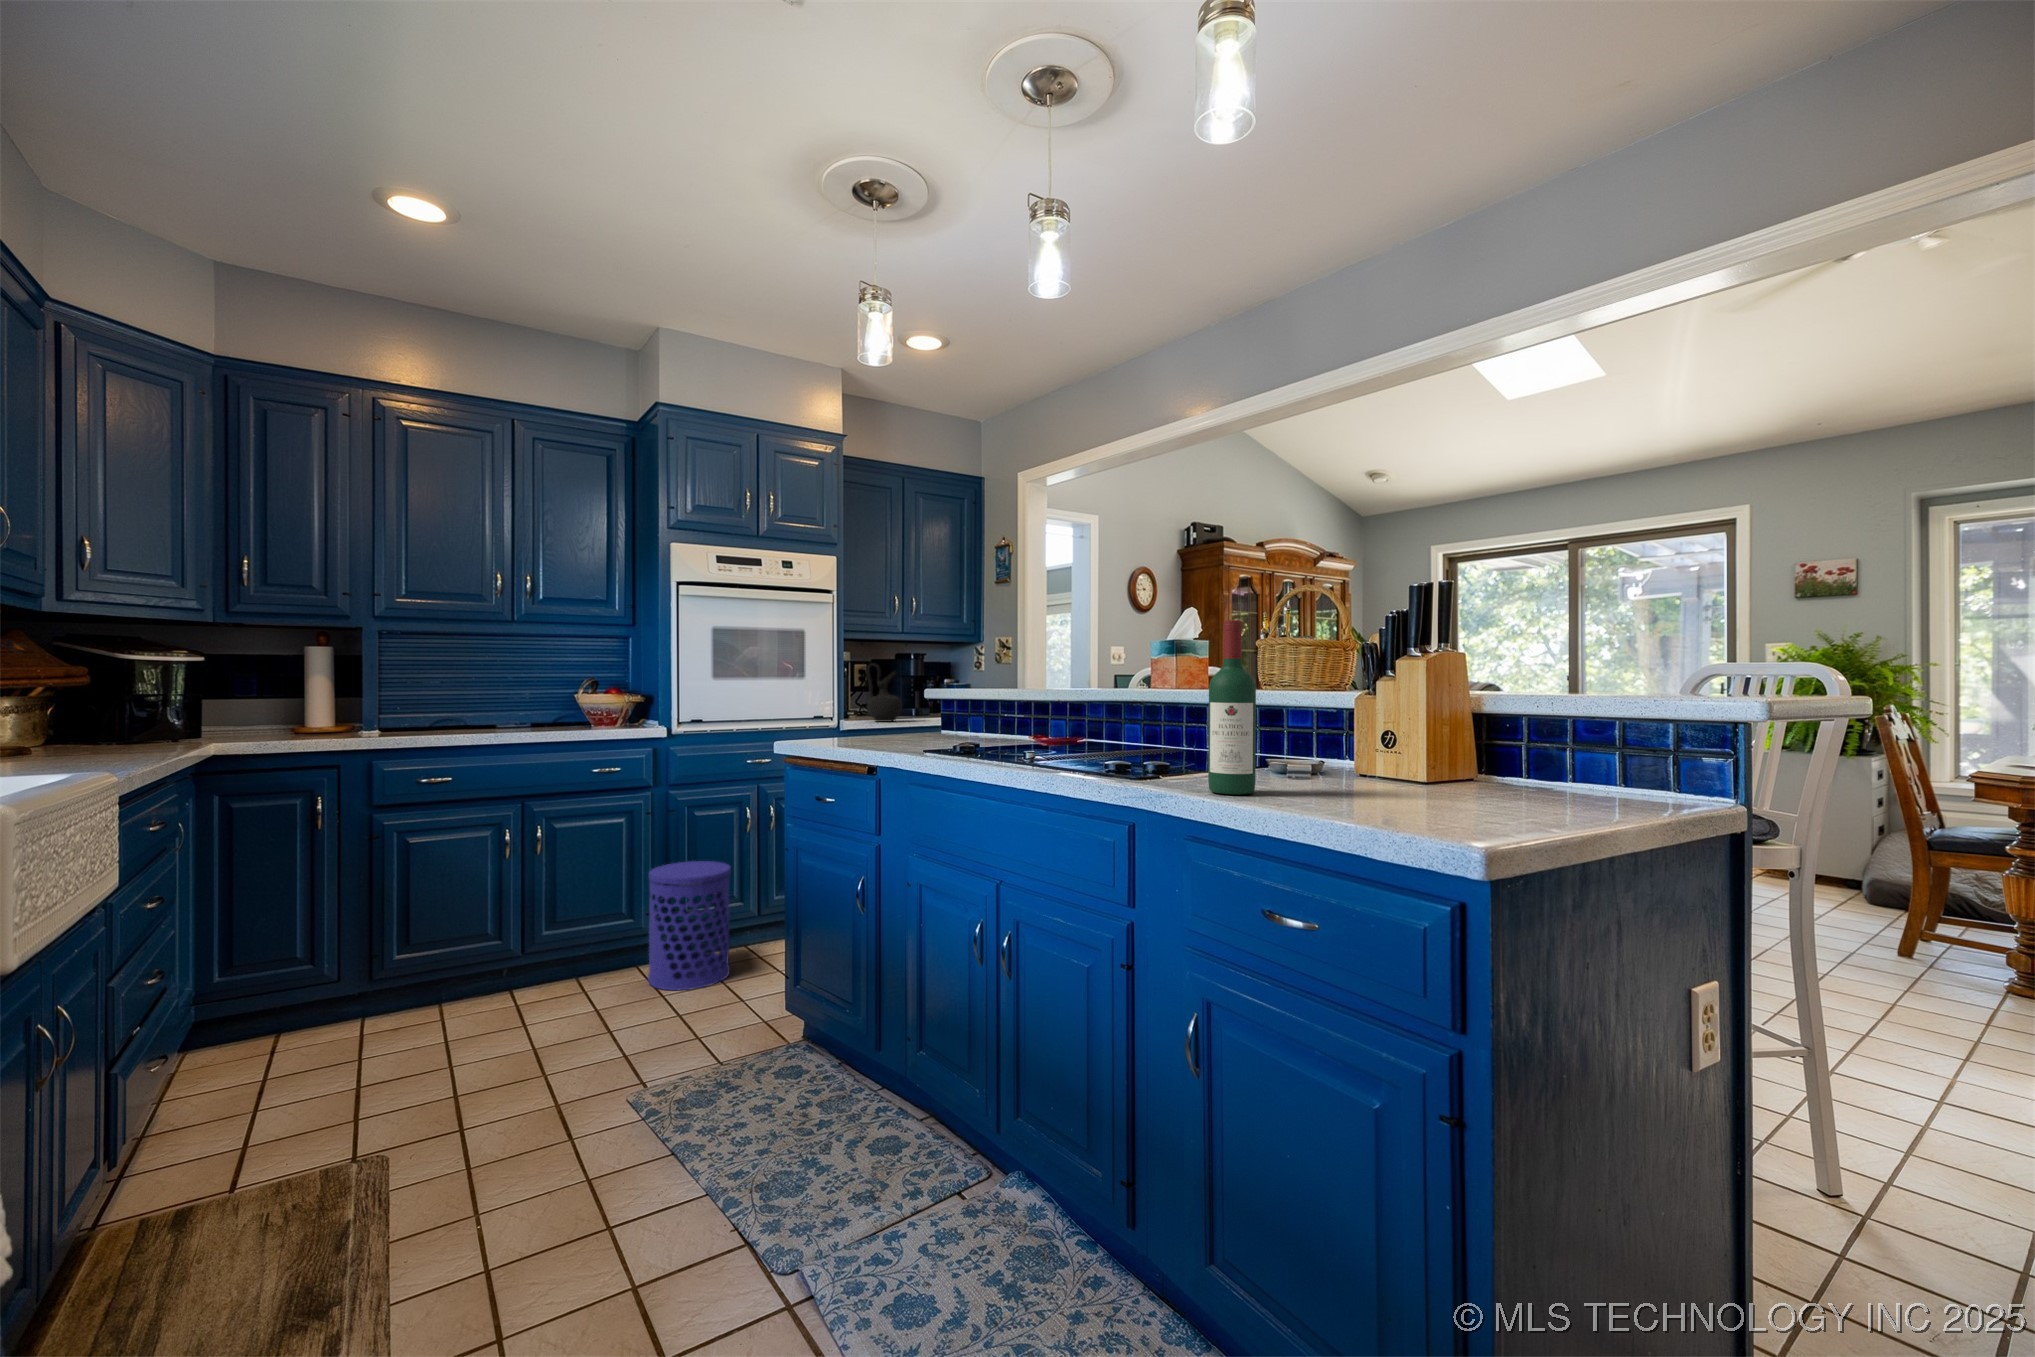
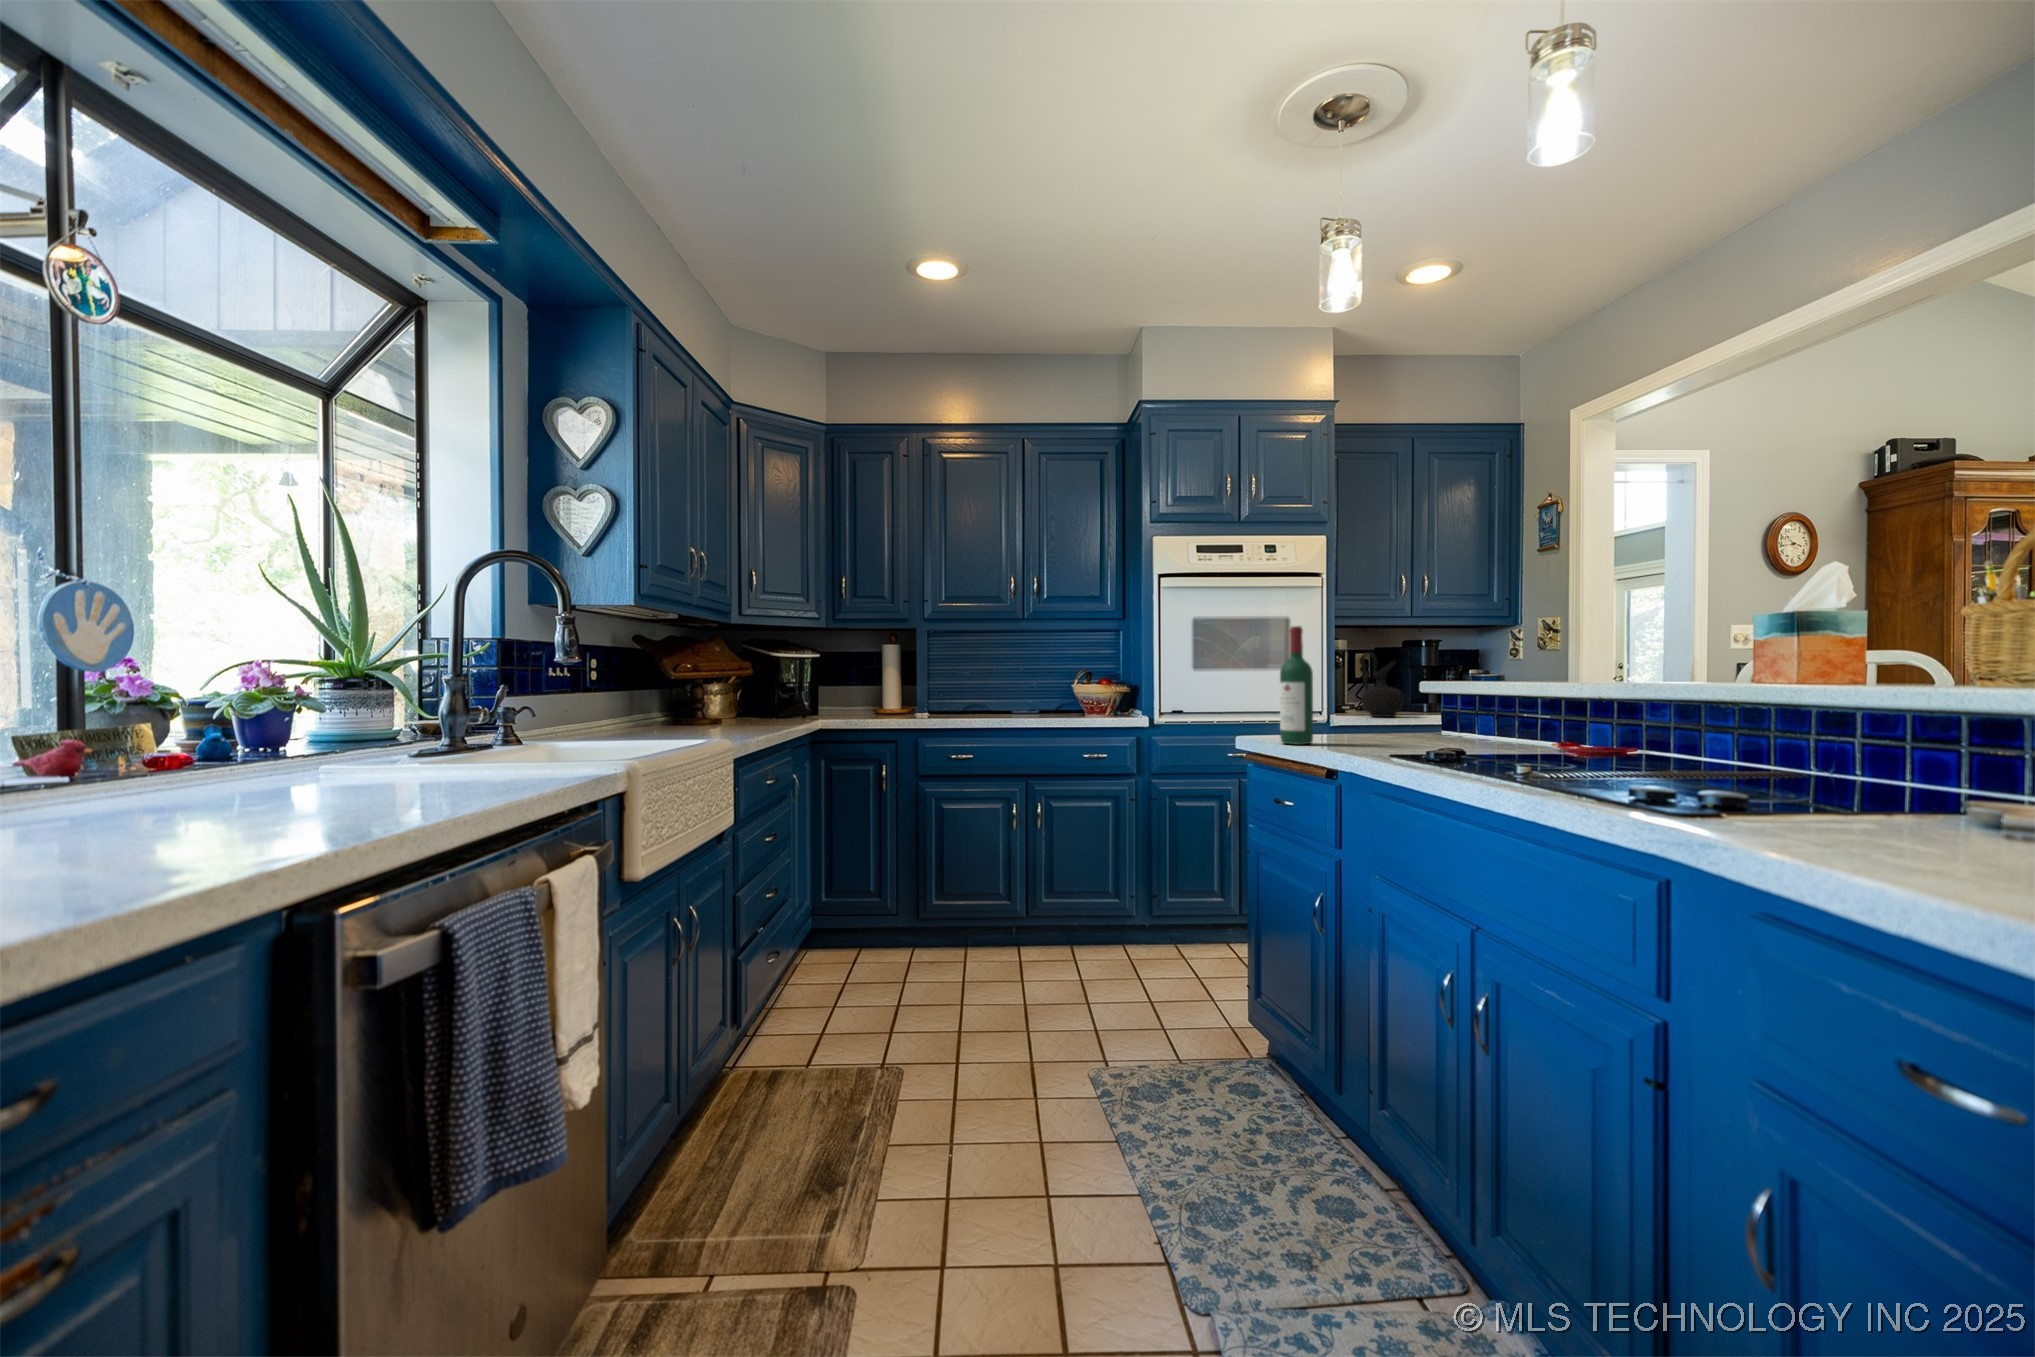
wine bottle: present [1208,620,1256,795] -> present [1280,626,1313,745]
waste bin: present [648,861,731,991] -> none [1132,849,1208,975]

